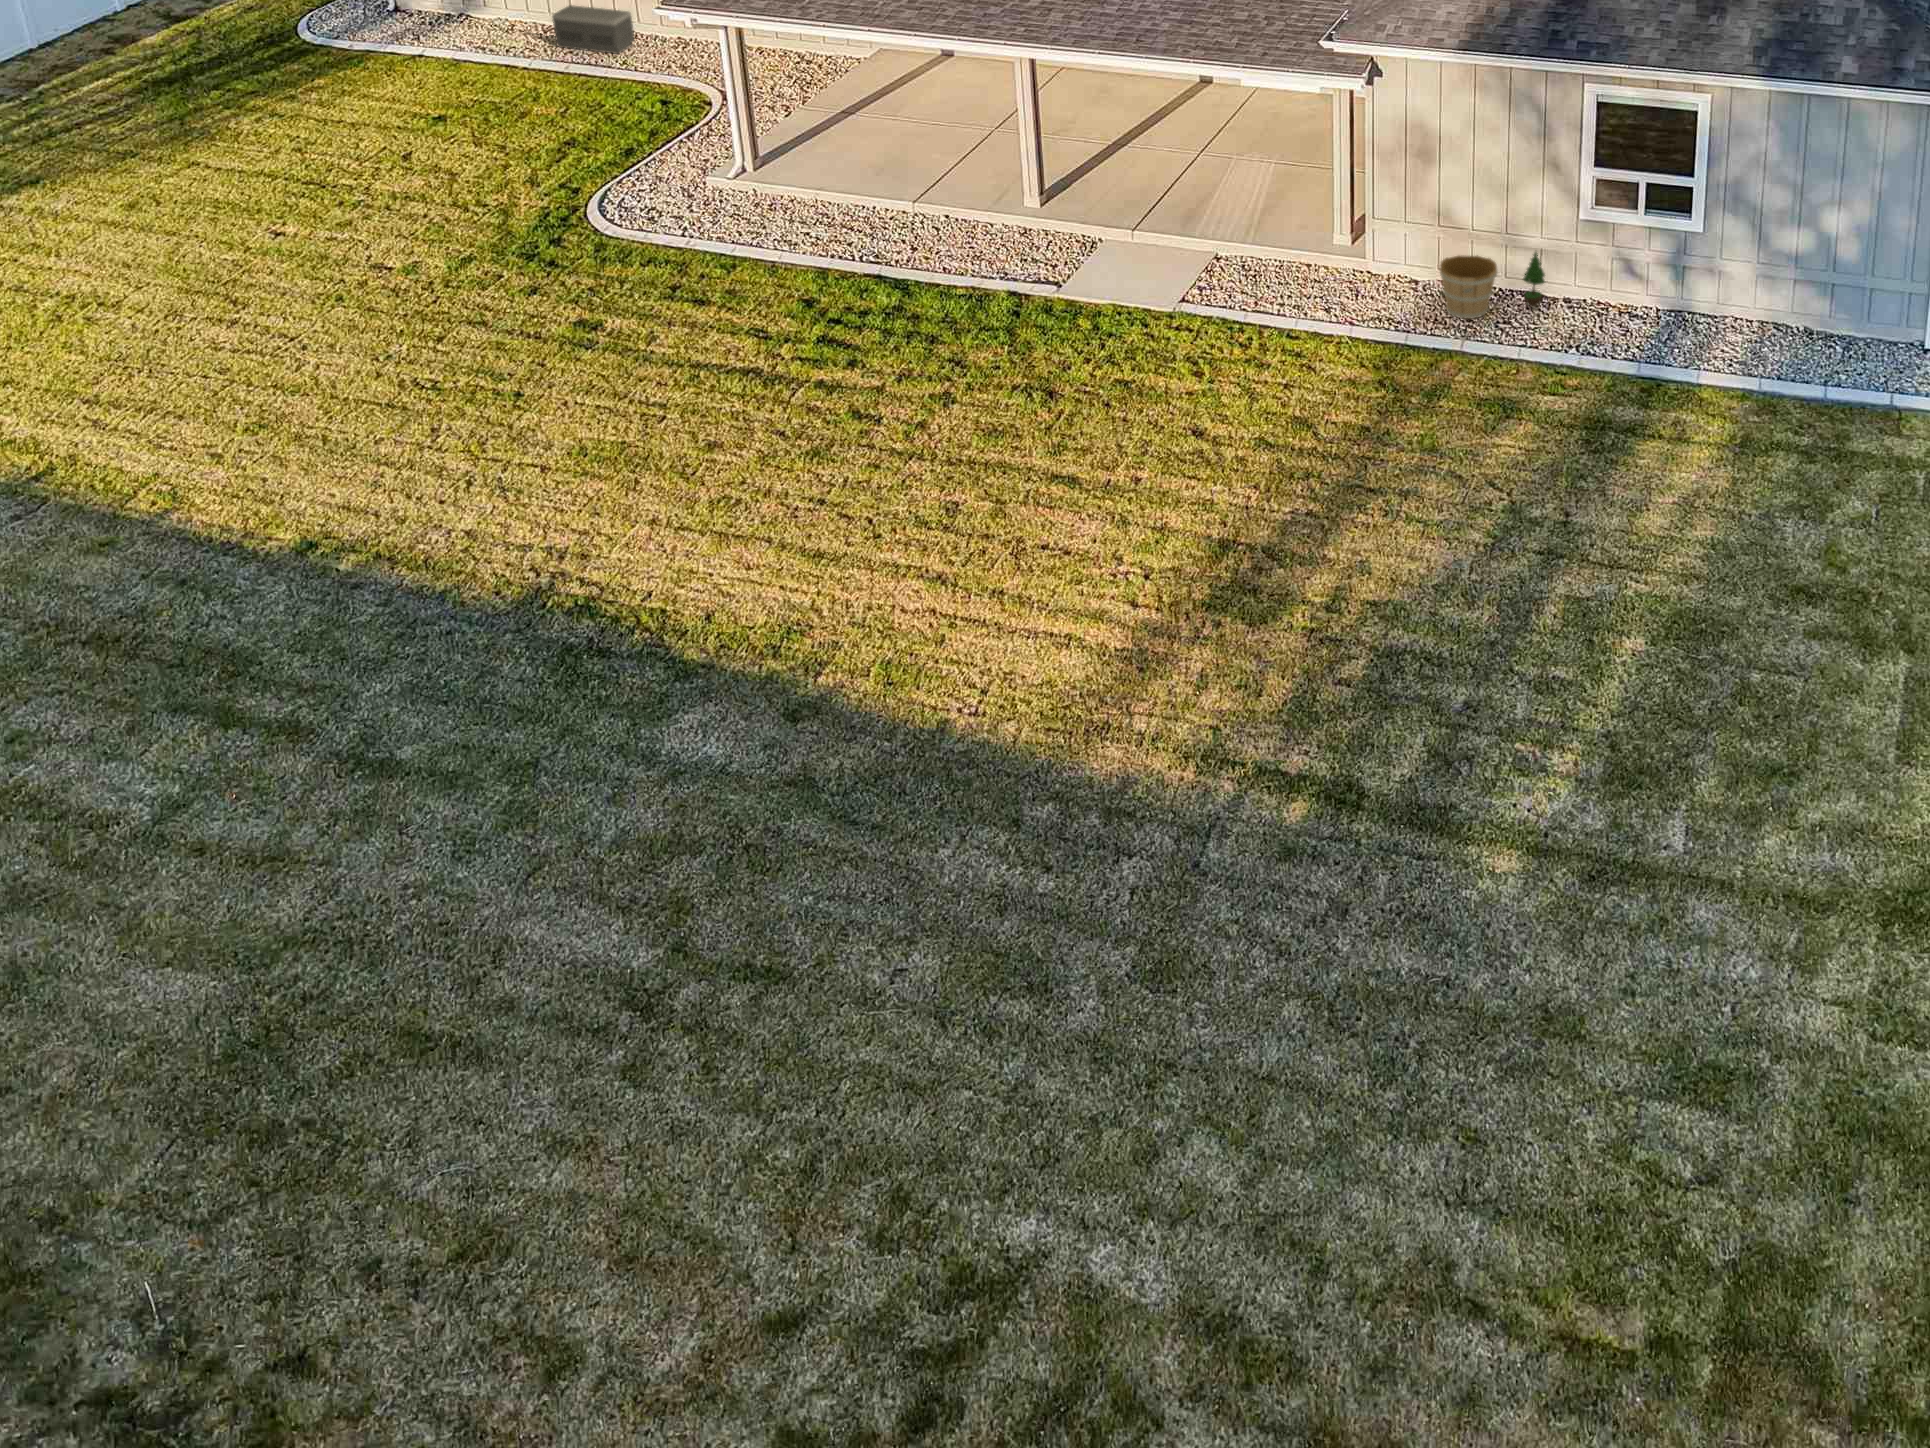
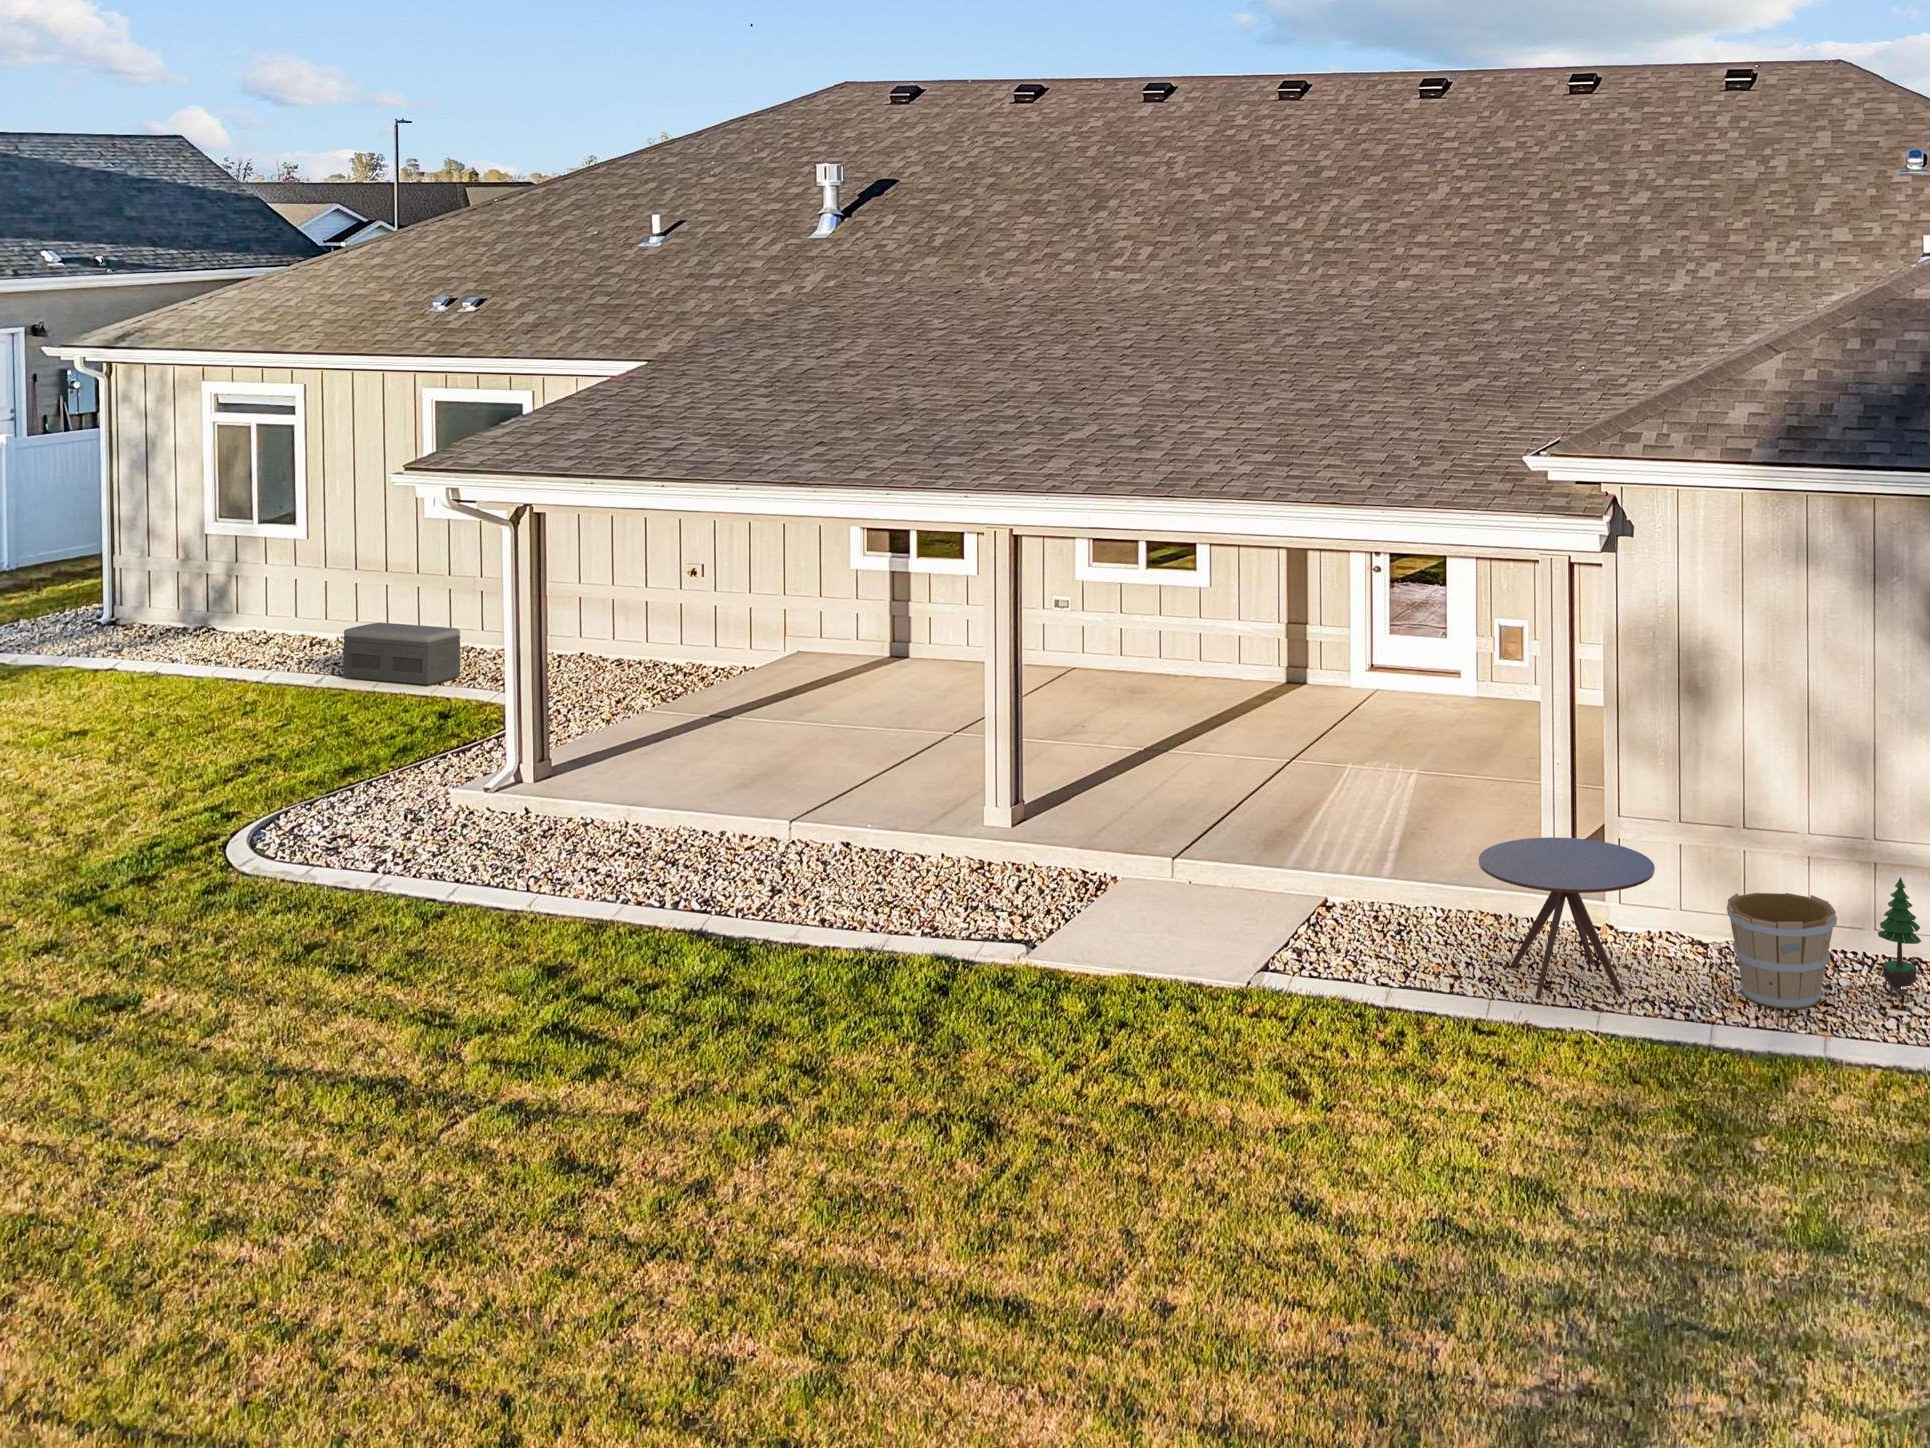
round table: none [1303,222,1401,314] -> present [1479,837,1655,999]

